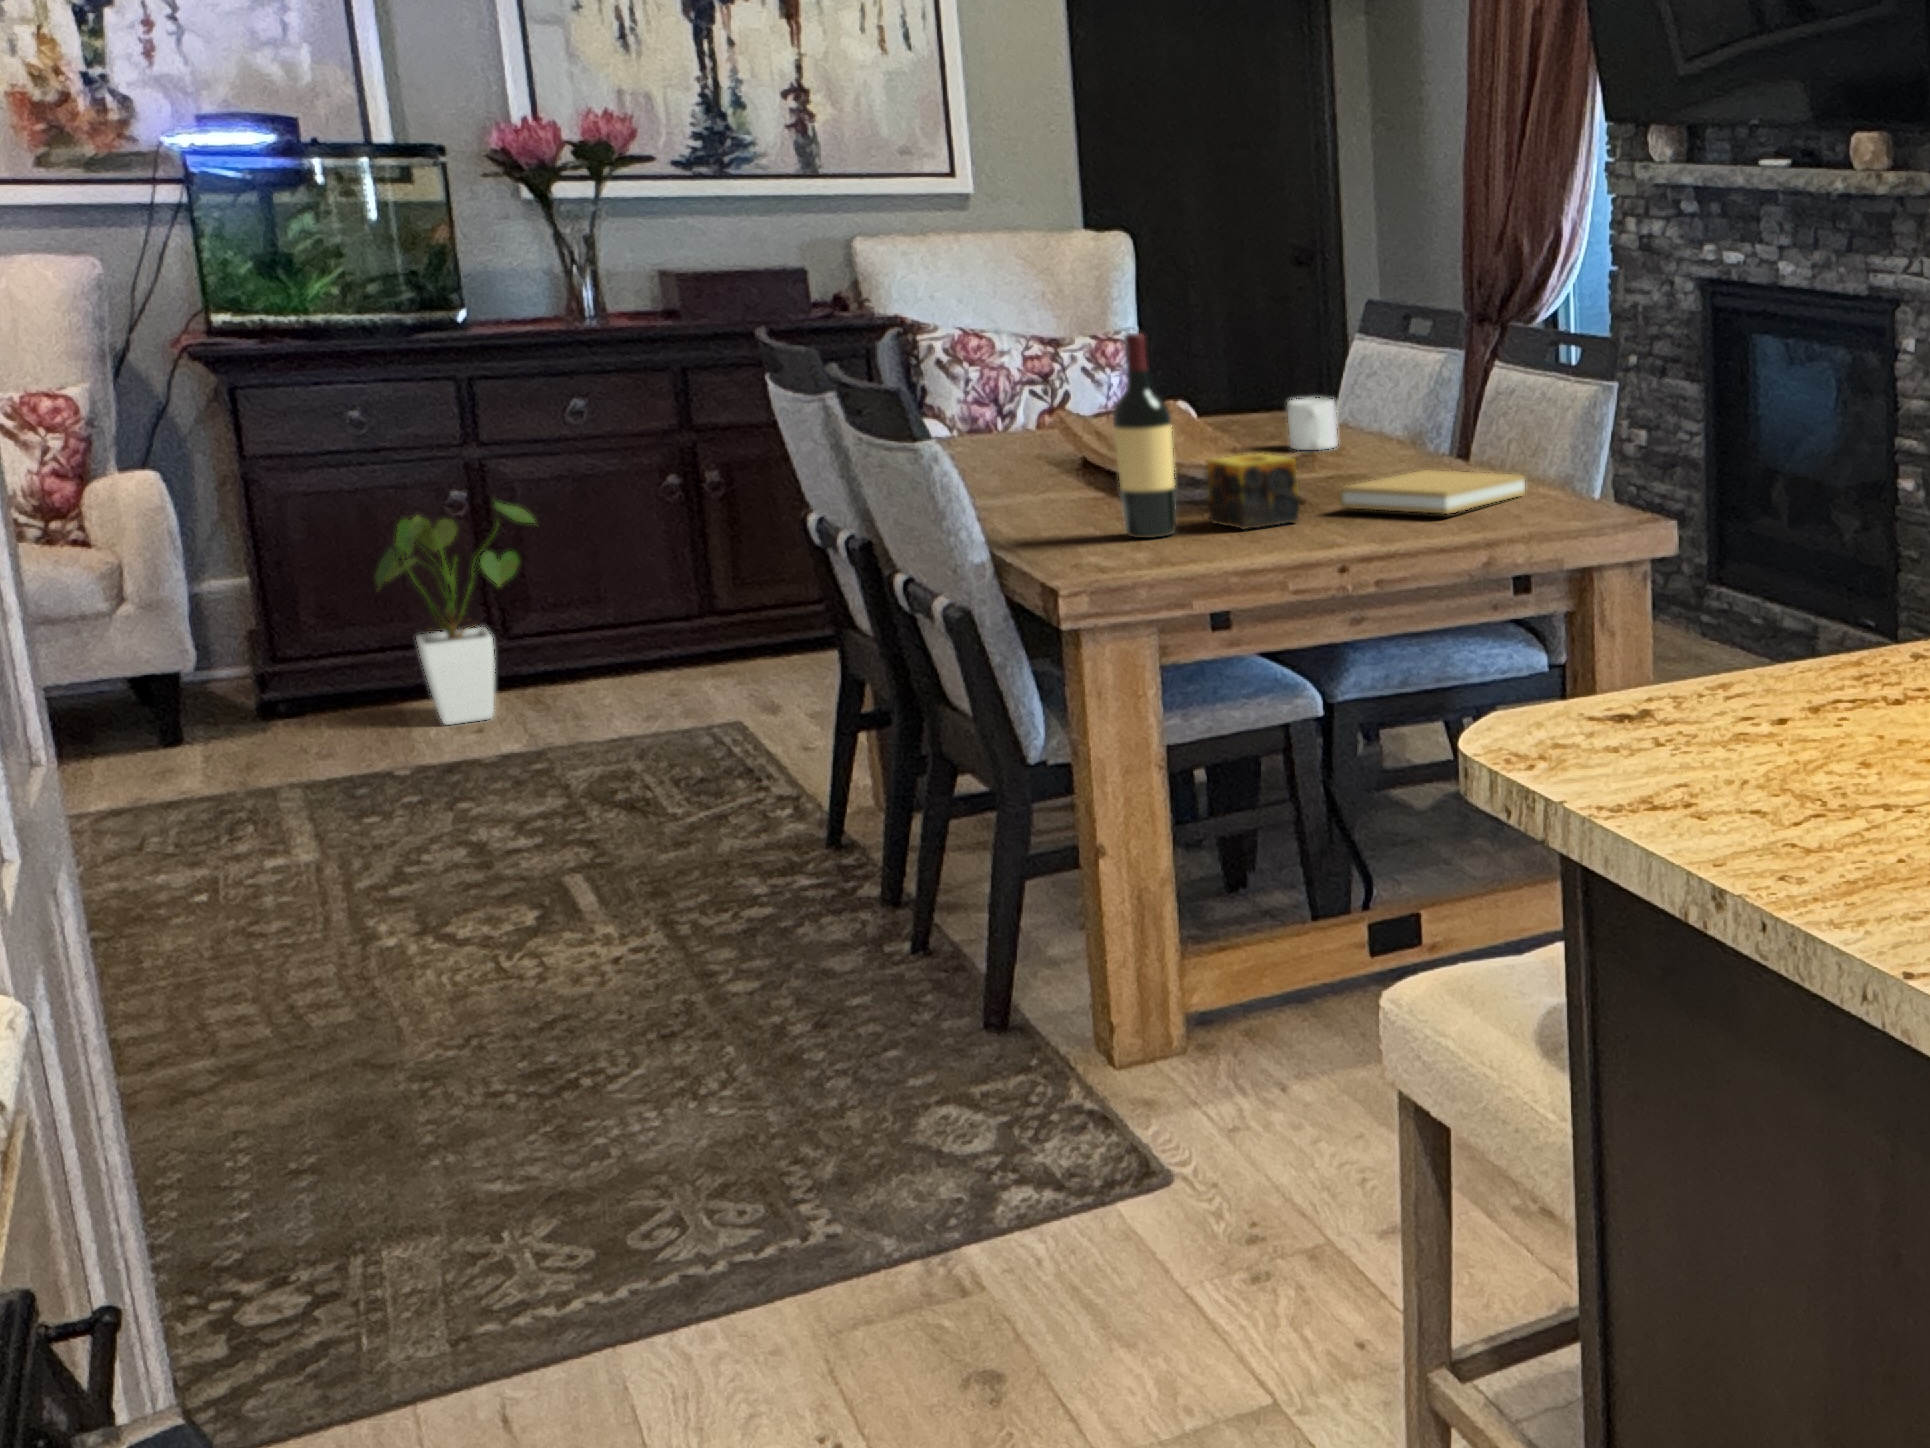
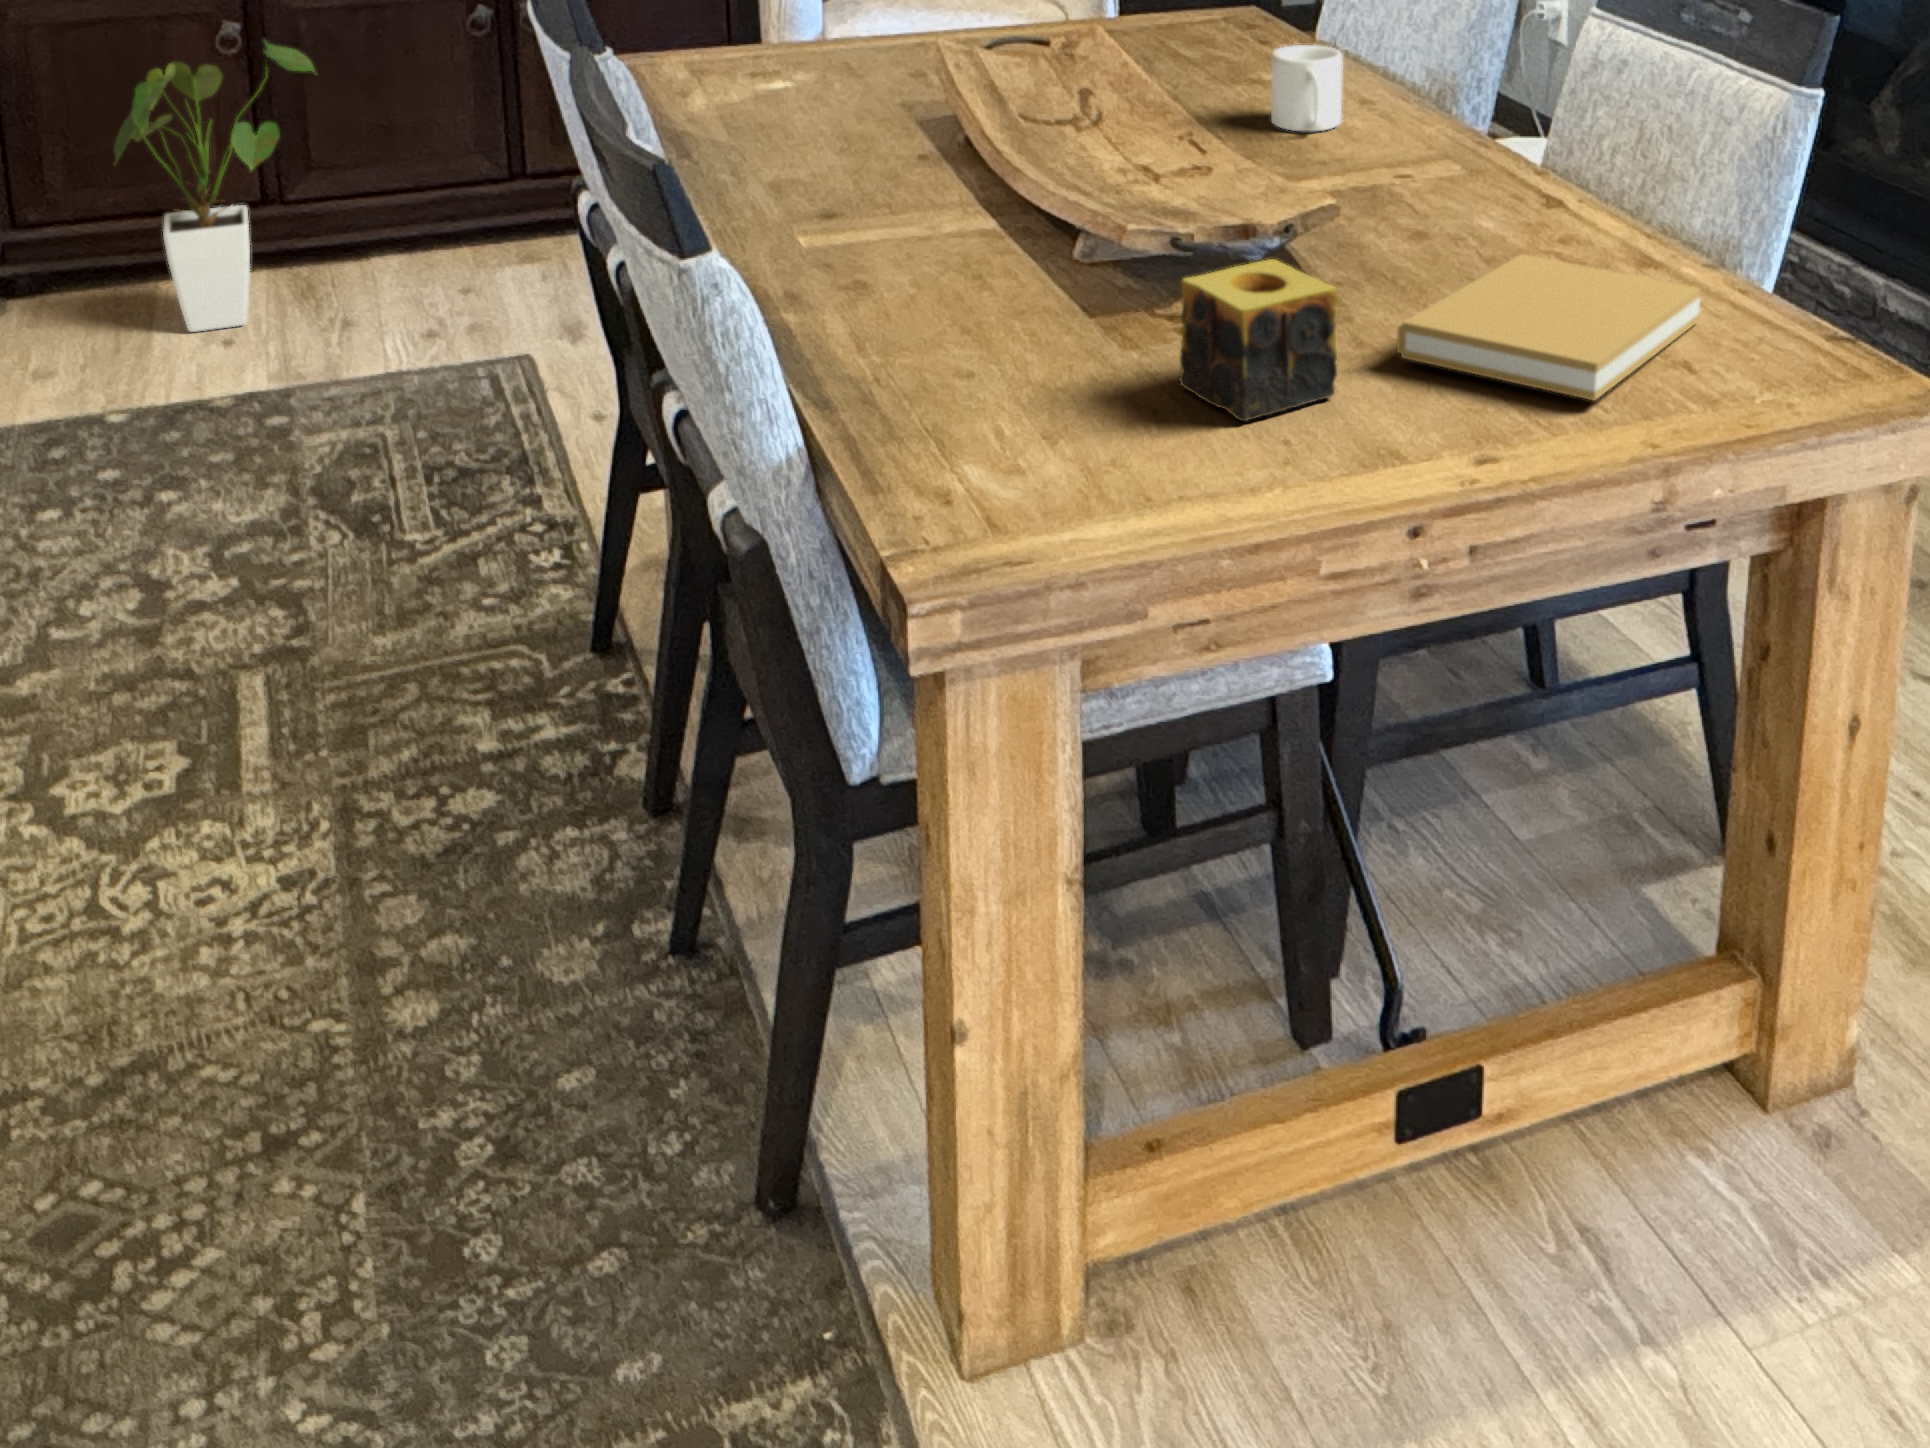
wine bottle: present [1113,333,1176,538] -> none [1031,72,1131,440]

